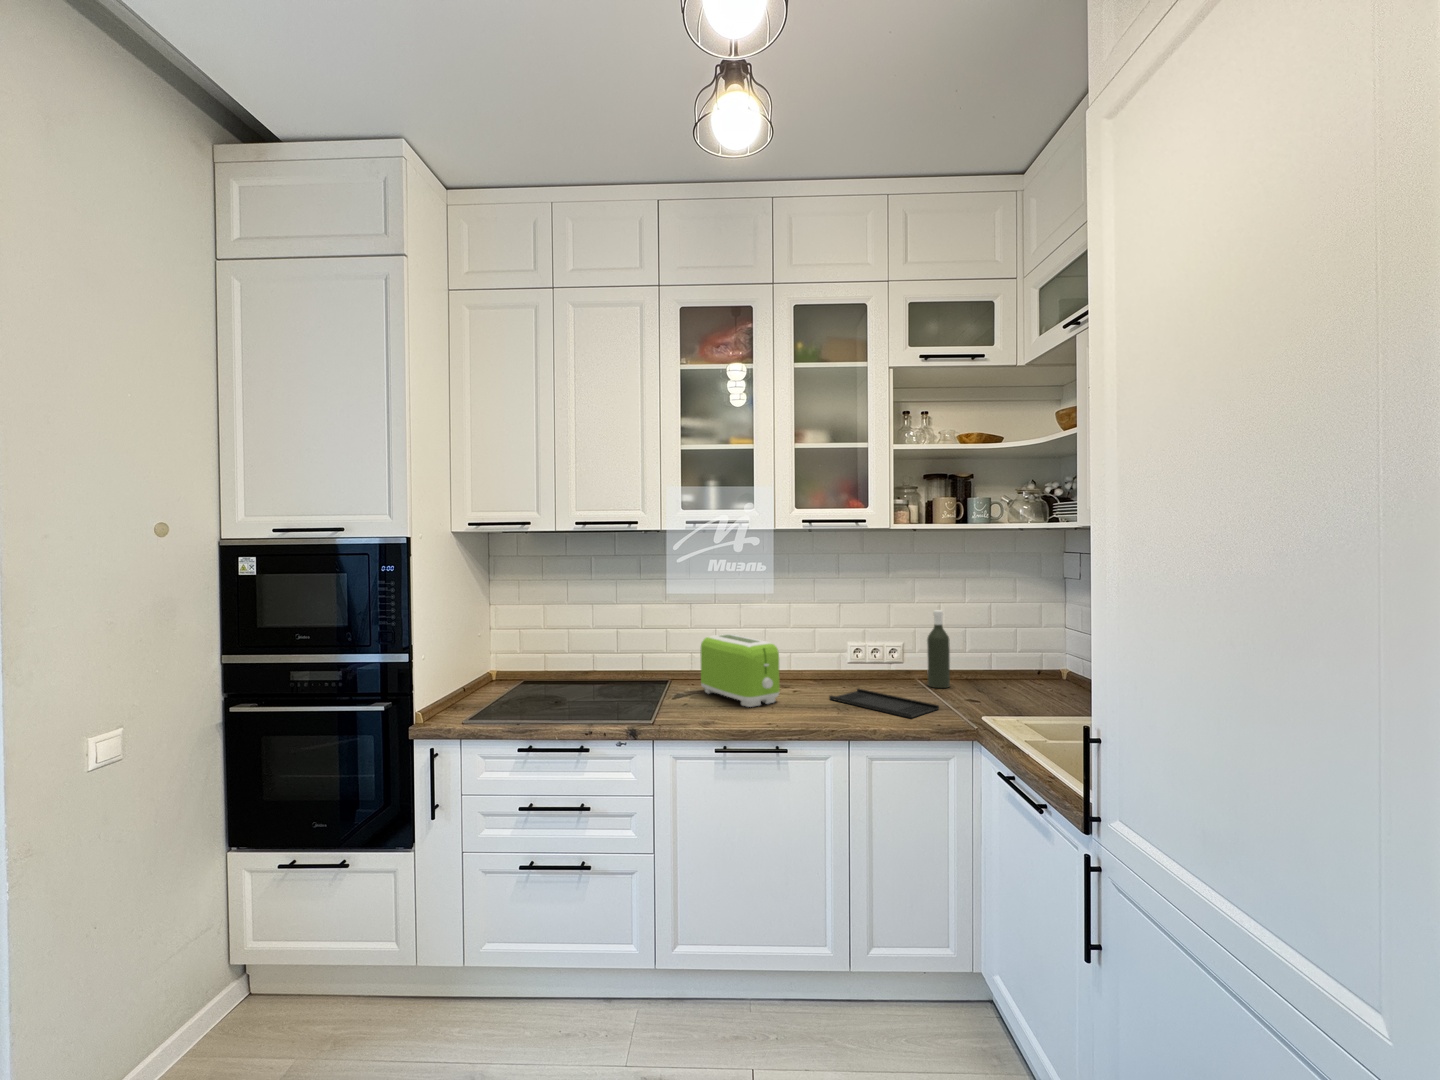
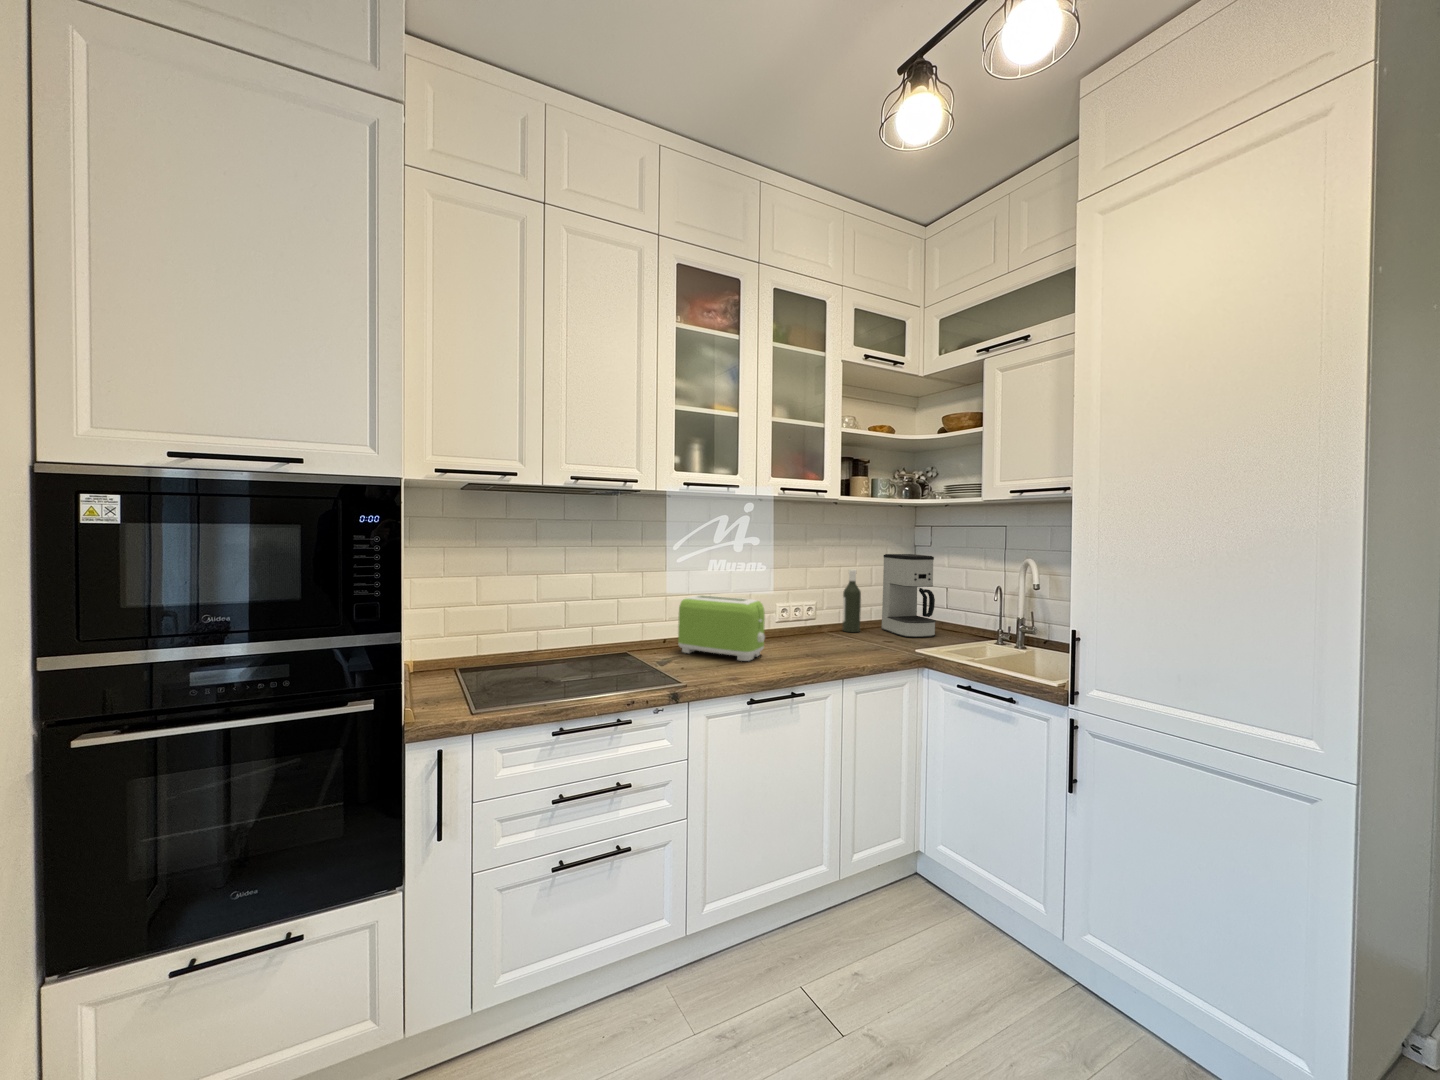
coffee maker: none [984,592,1050,702] -> present [882,554,936,638]
tray: present [829,689,939,718] -> none [797,637,887,656]

